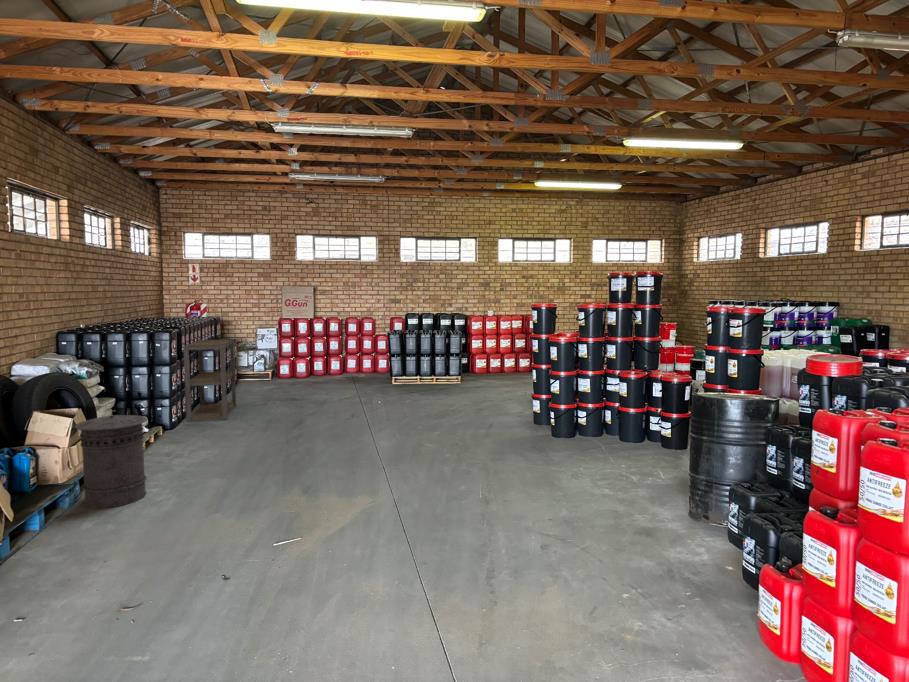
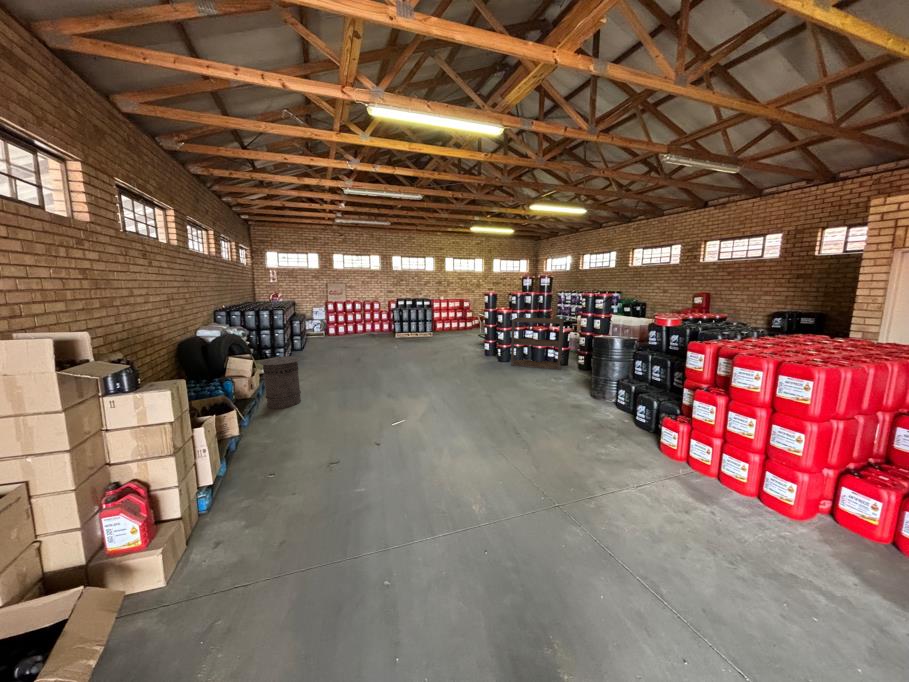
shelving unit: present [184,339,236,422] -> present [511,317,564,370]

